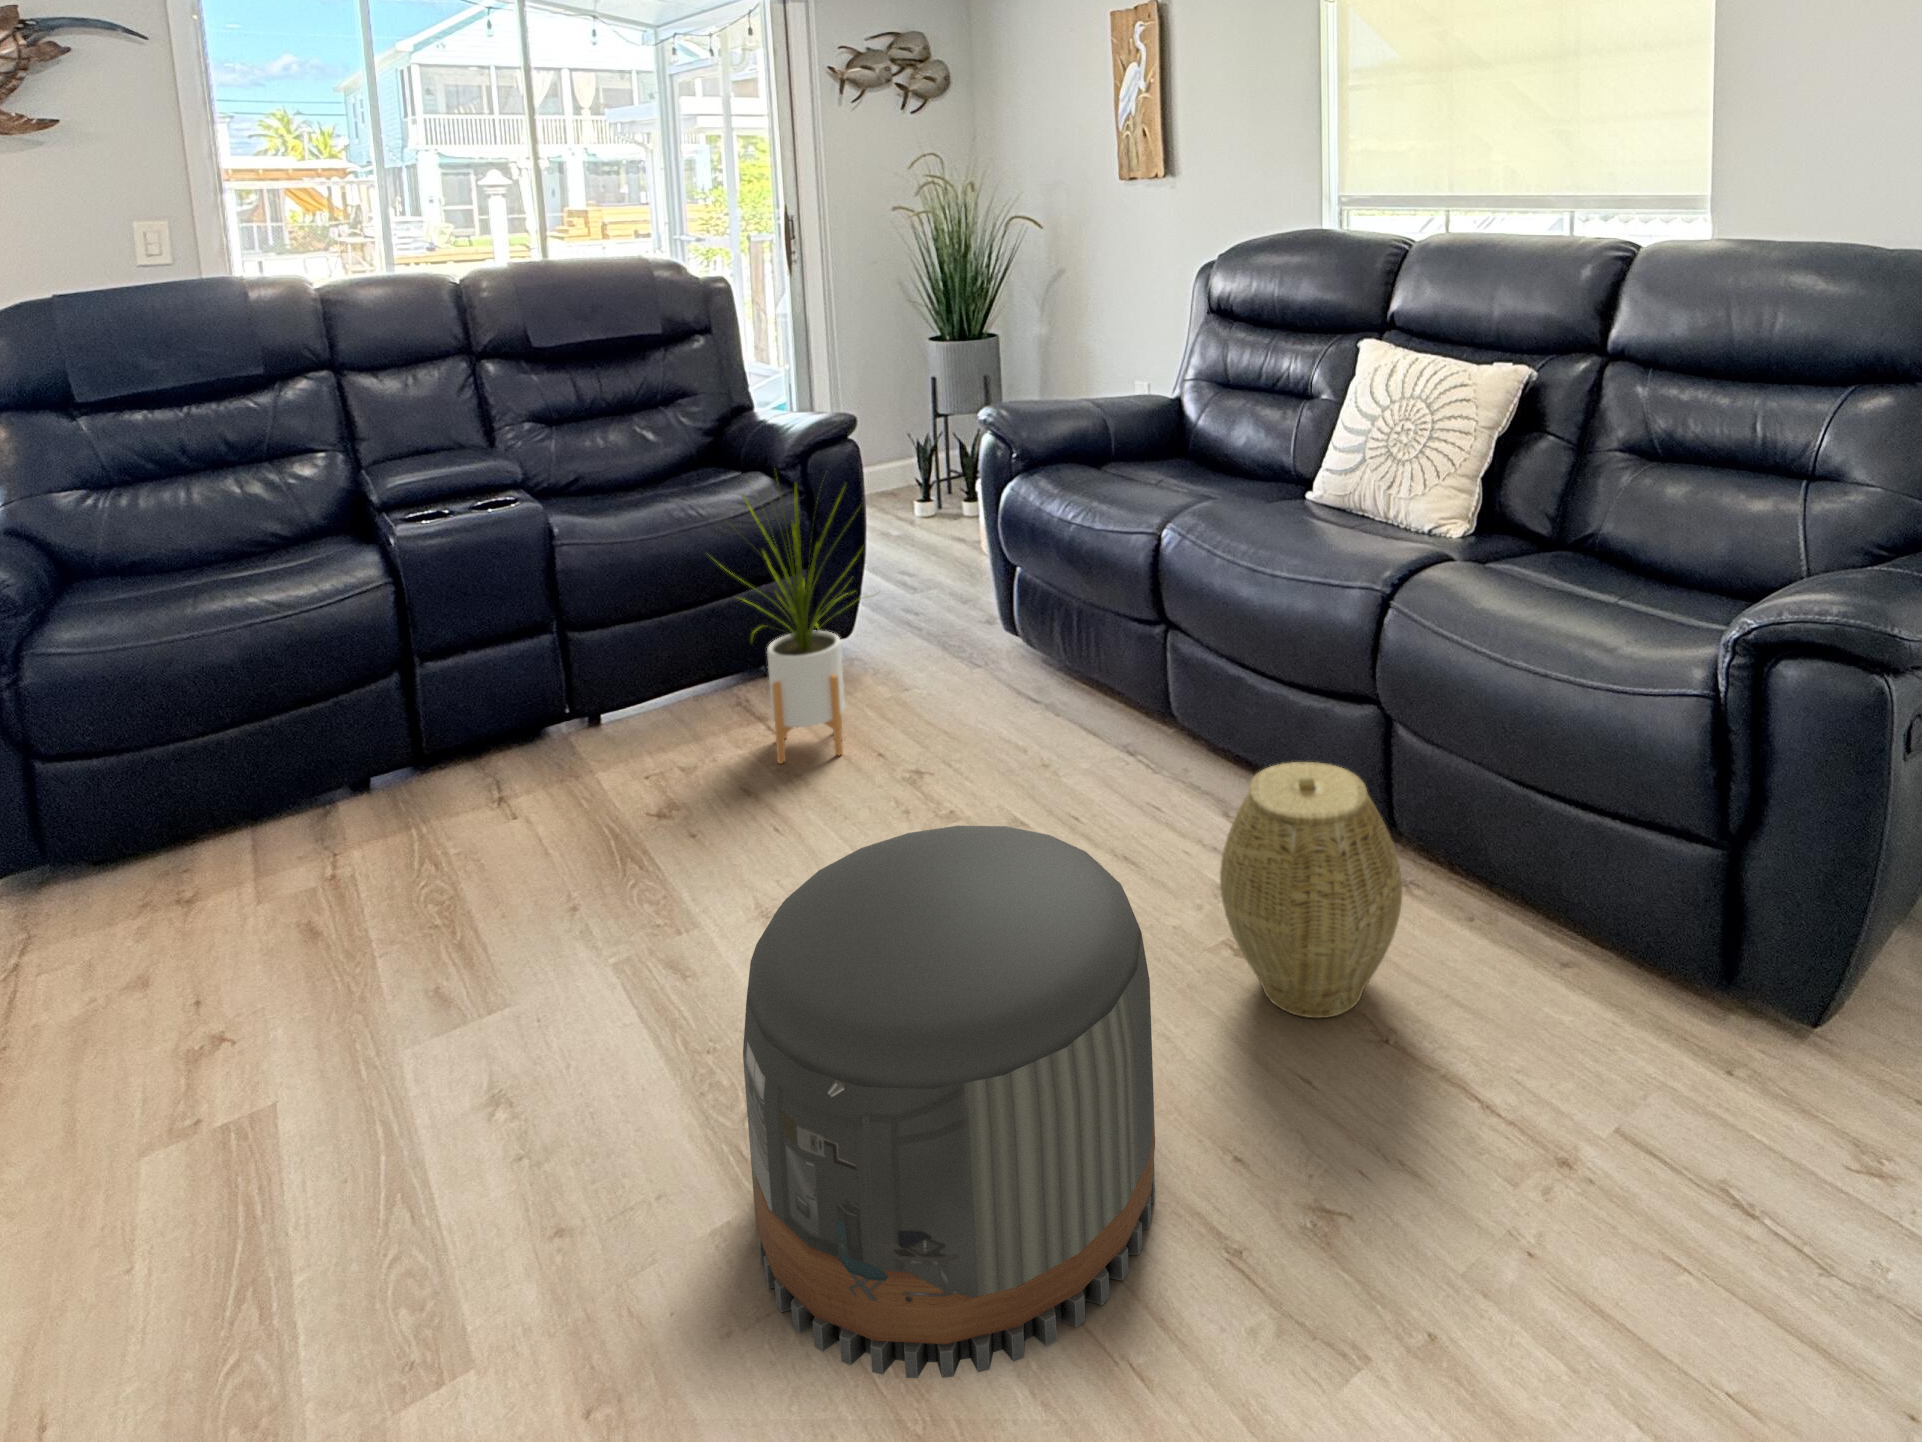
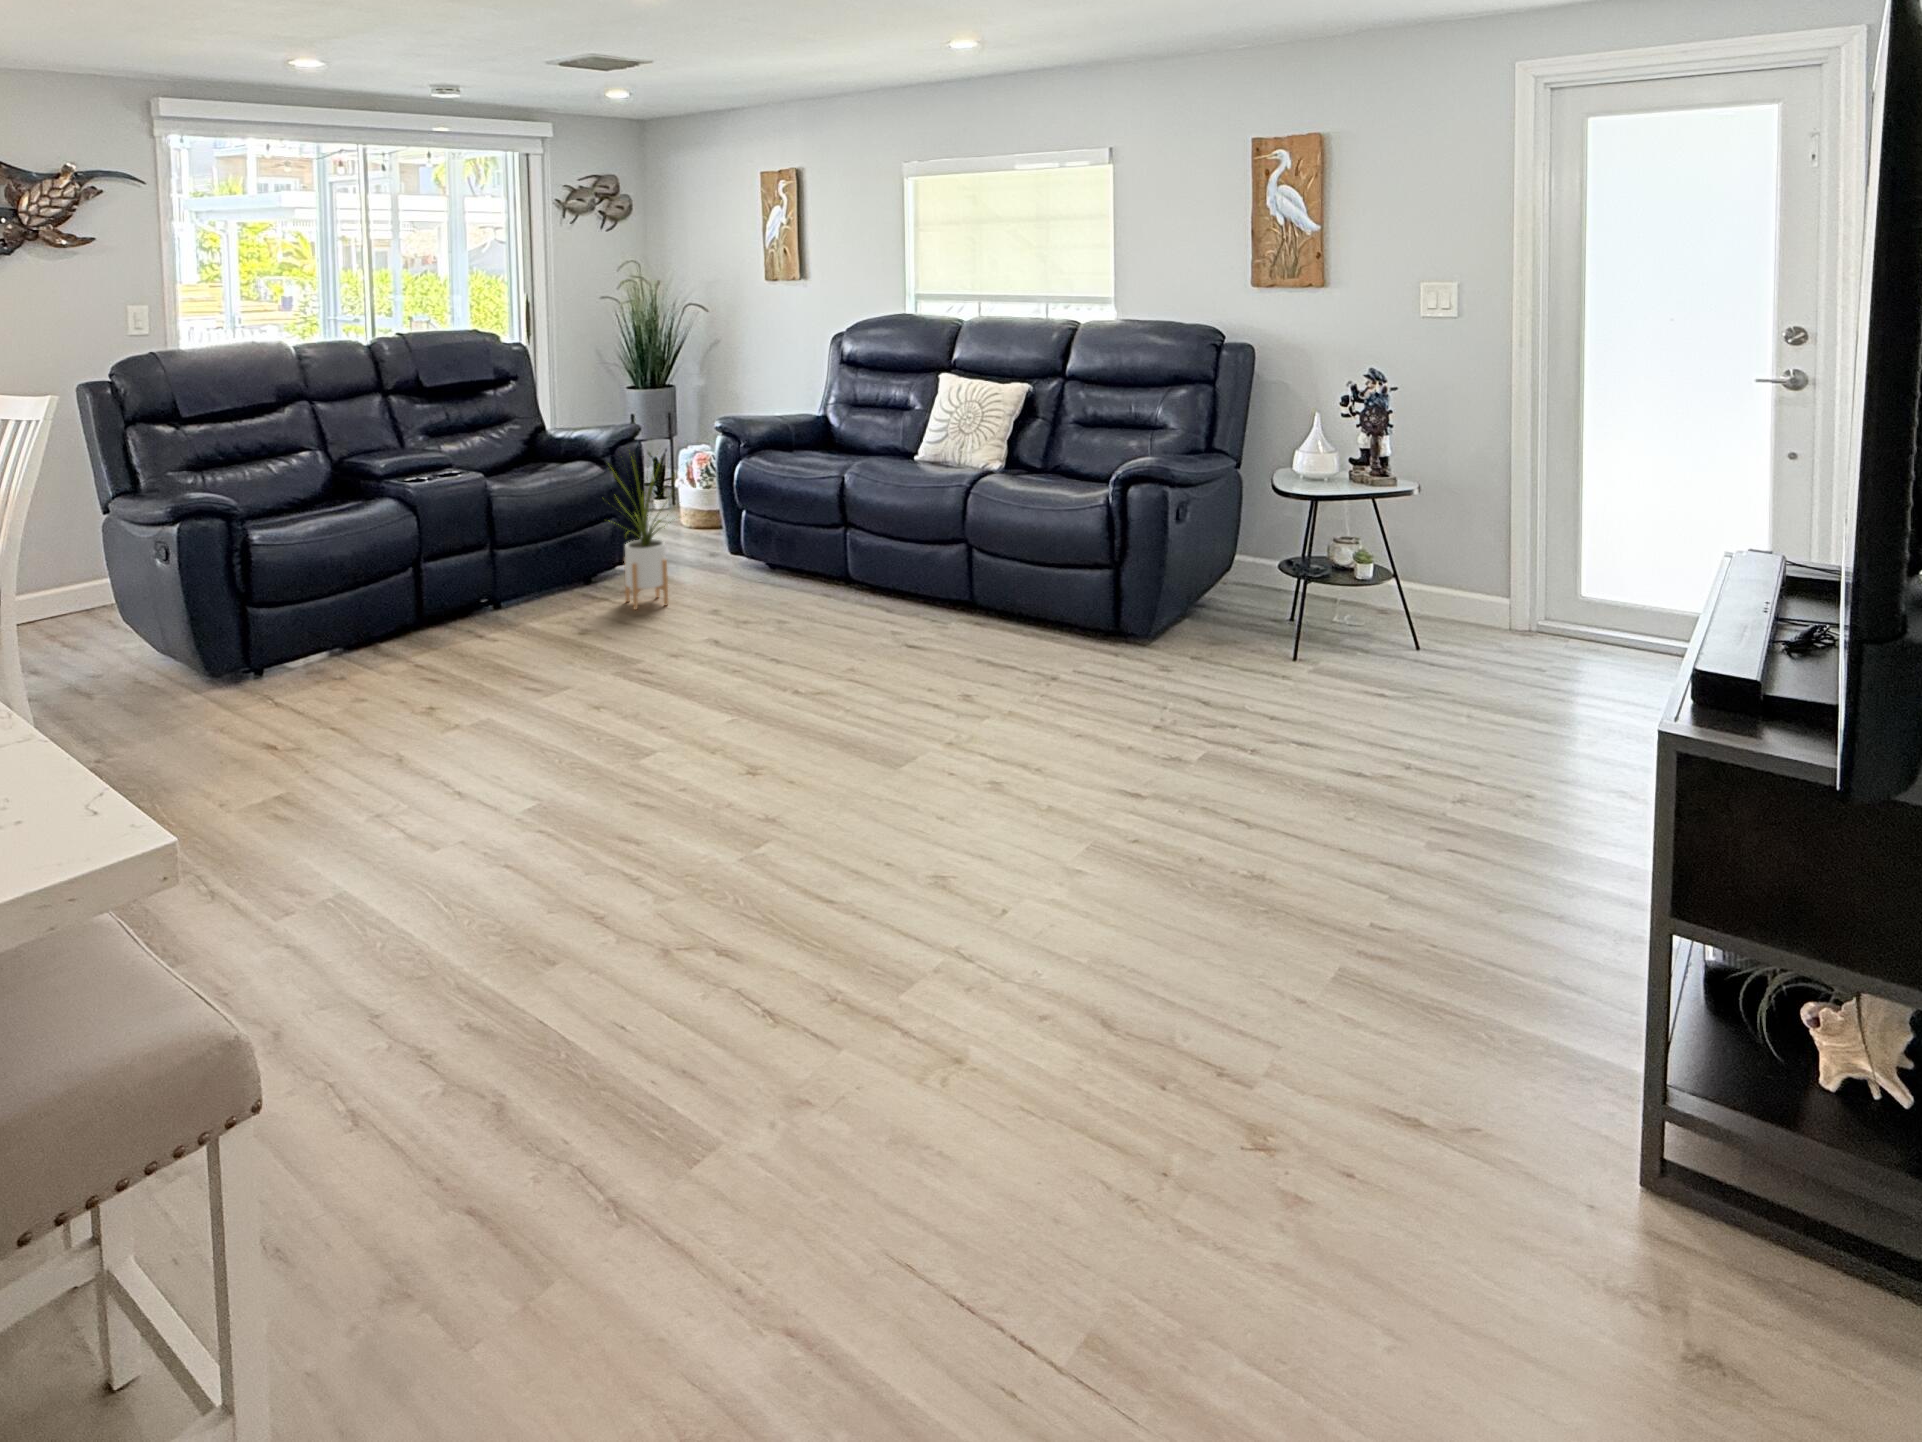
woven basket: present [1220,762,1402,1018] -> none [905,552,984,656]
pouf: present [743,826,1155,1378] -> none [741,566,901,732]

